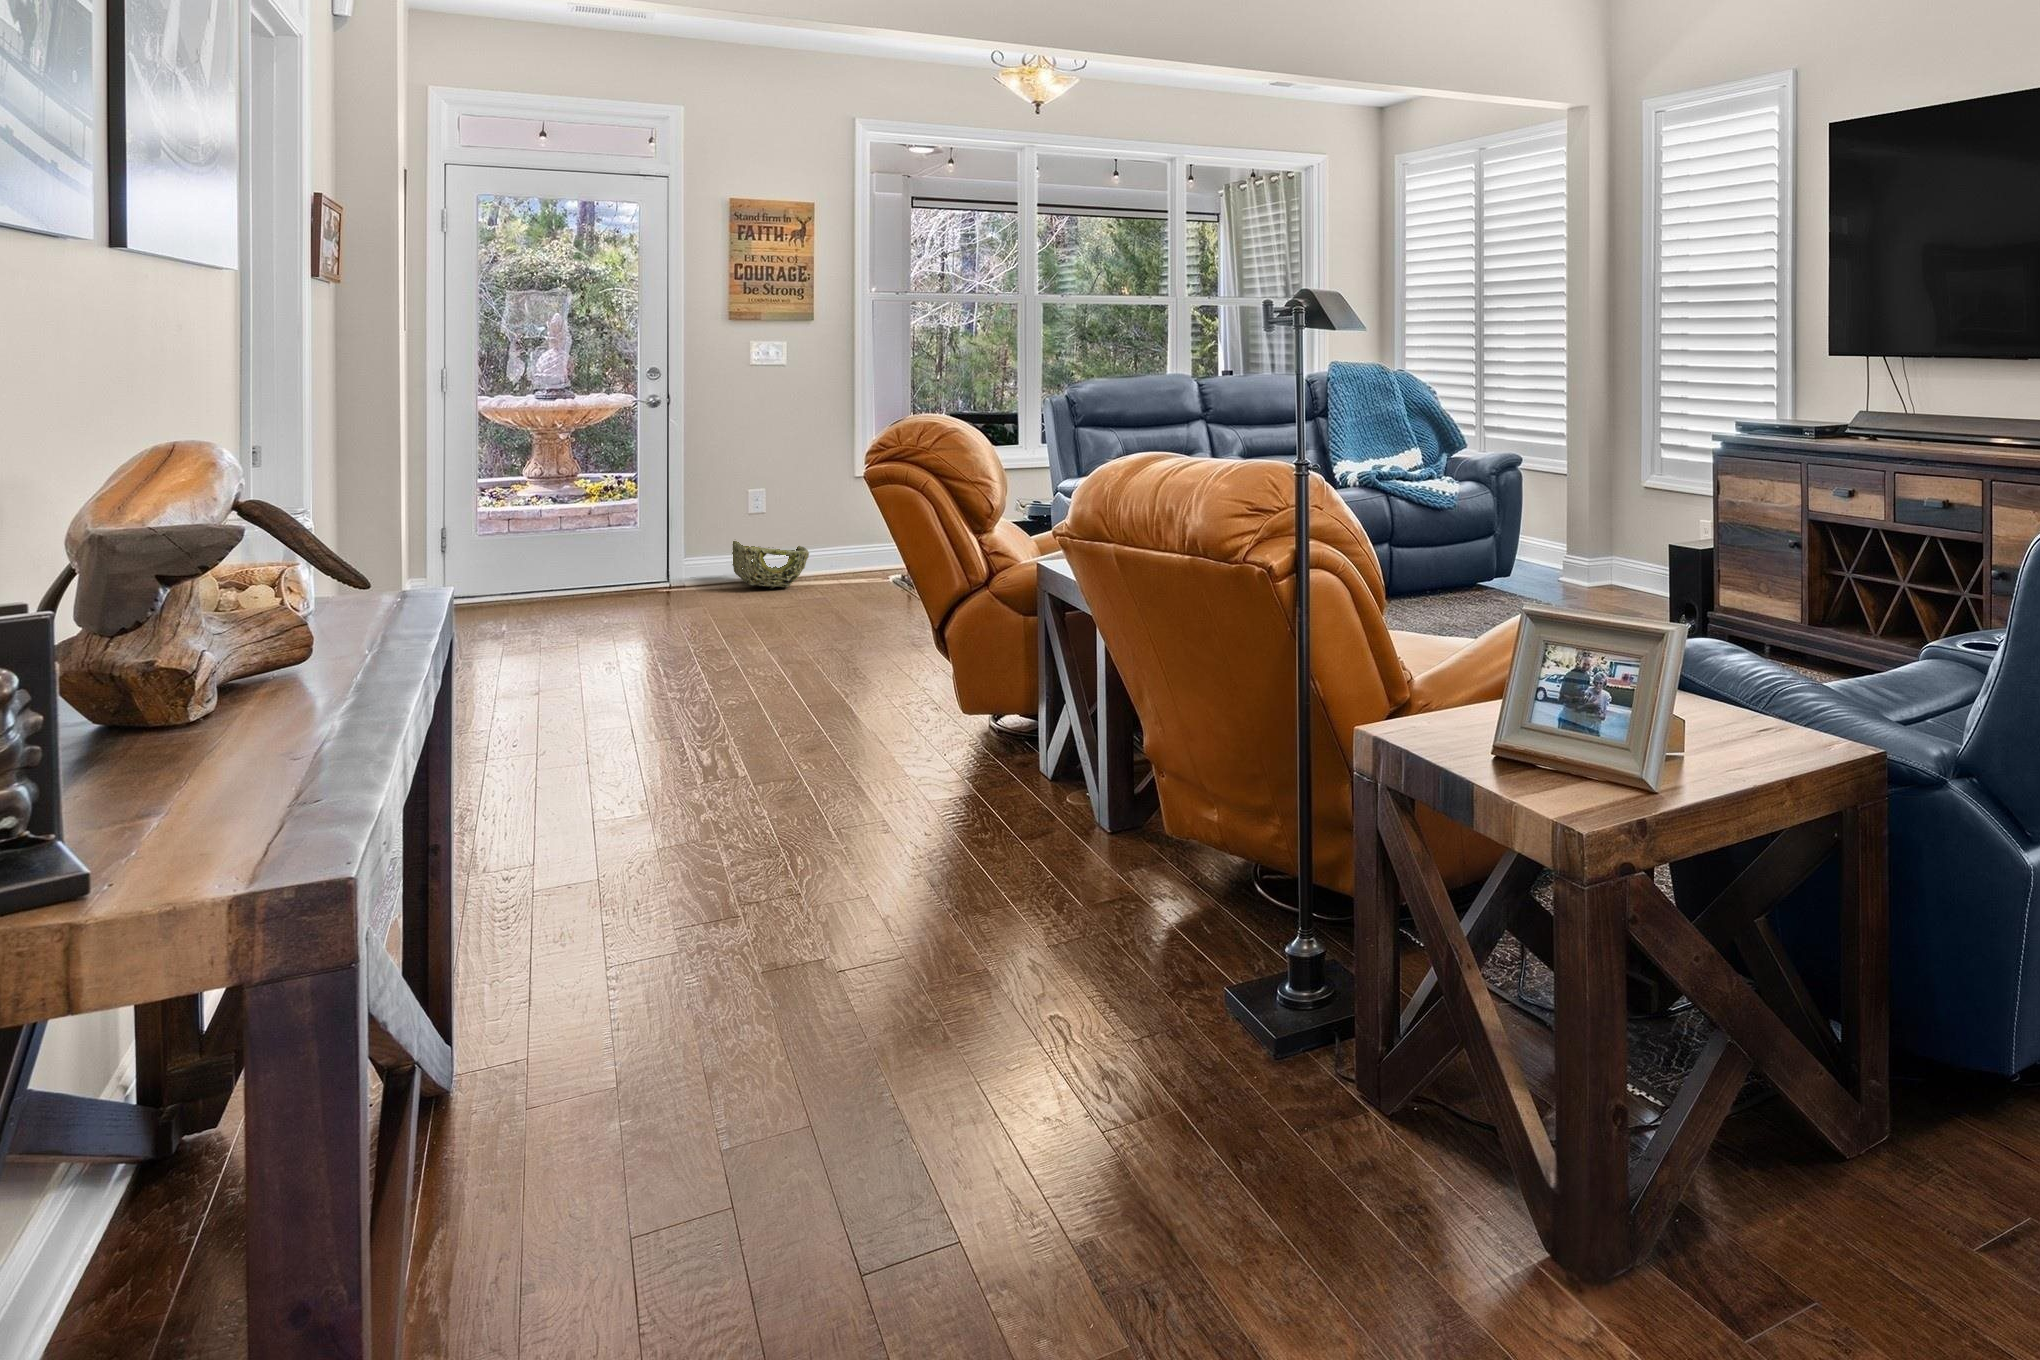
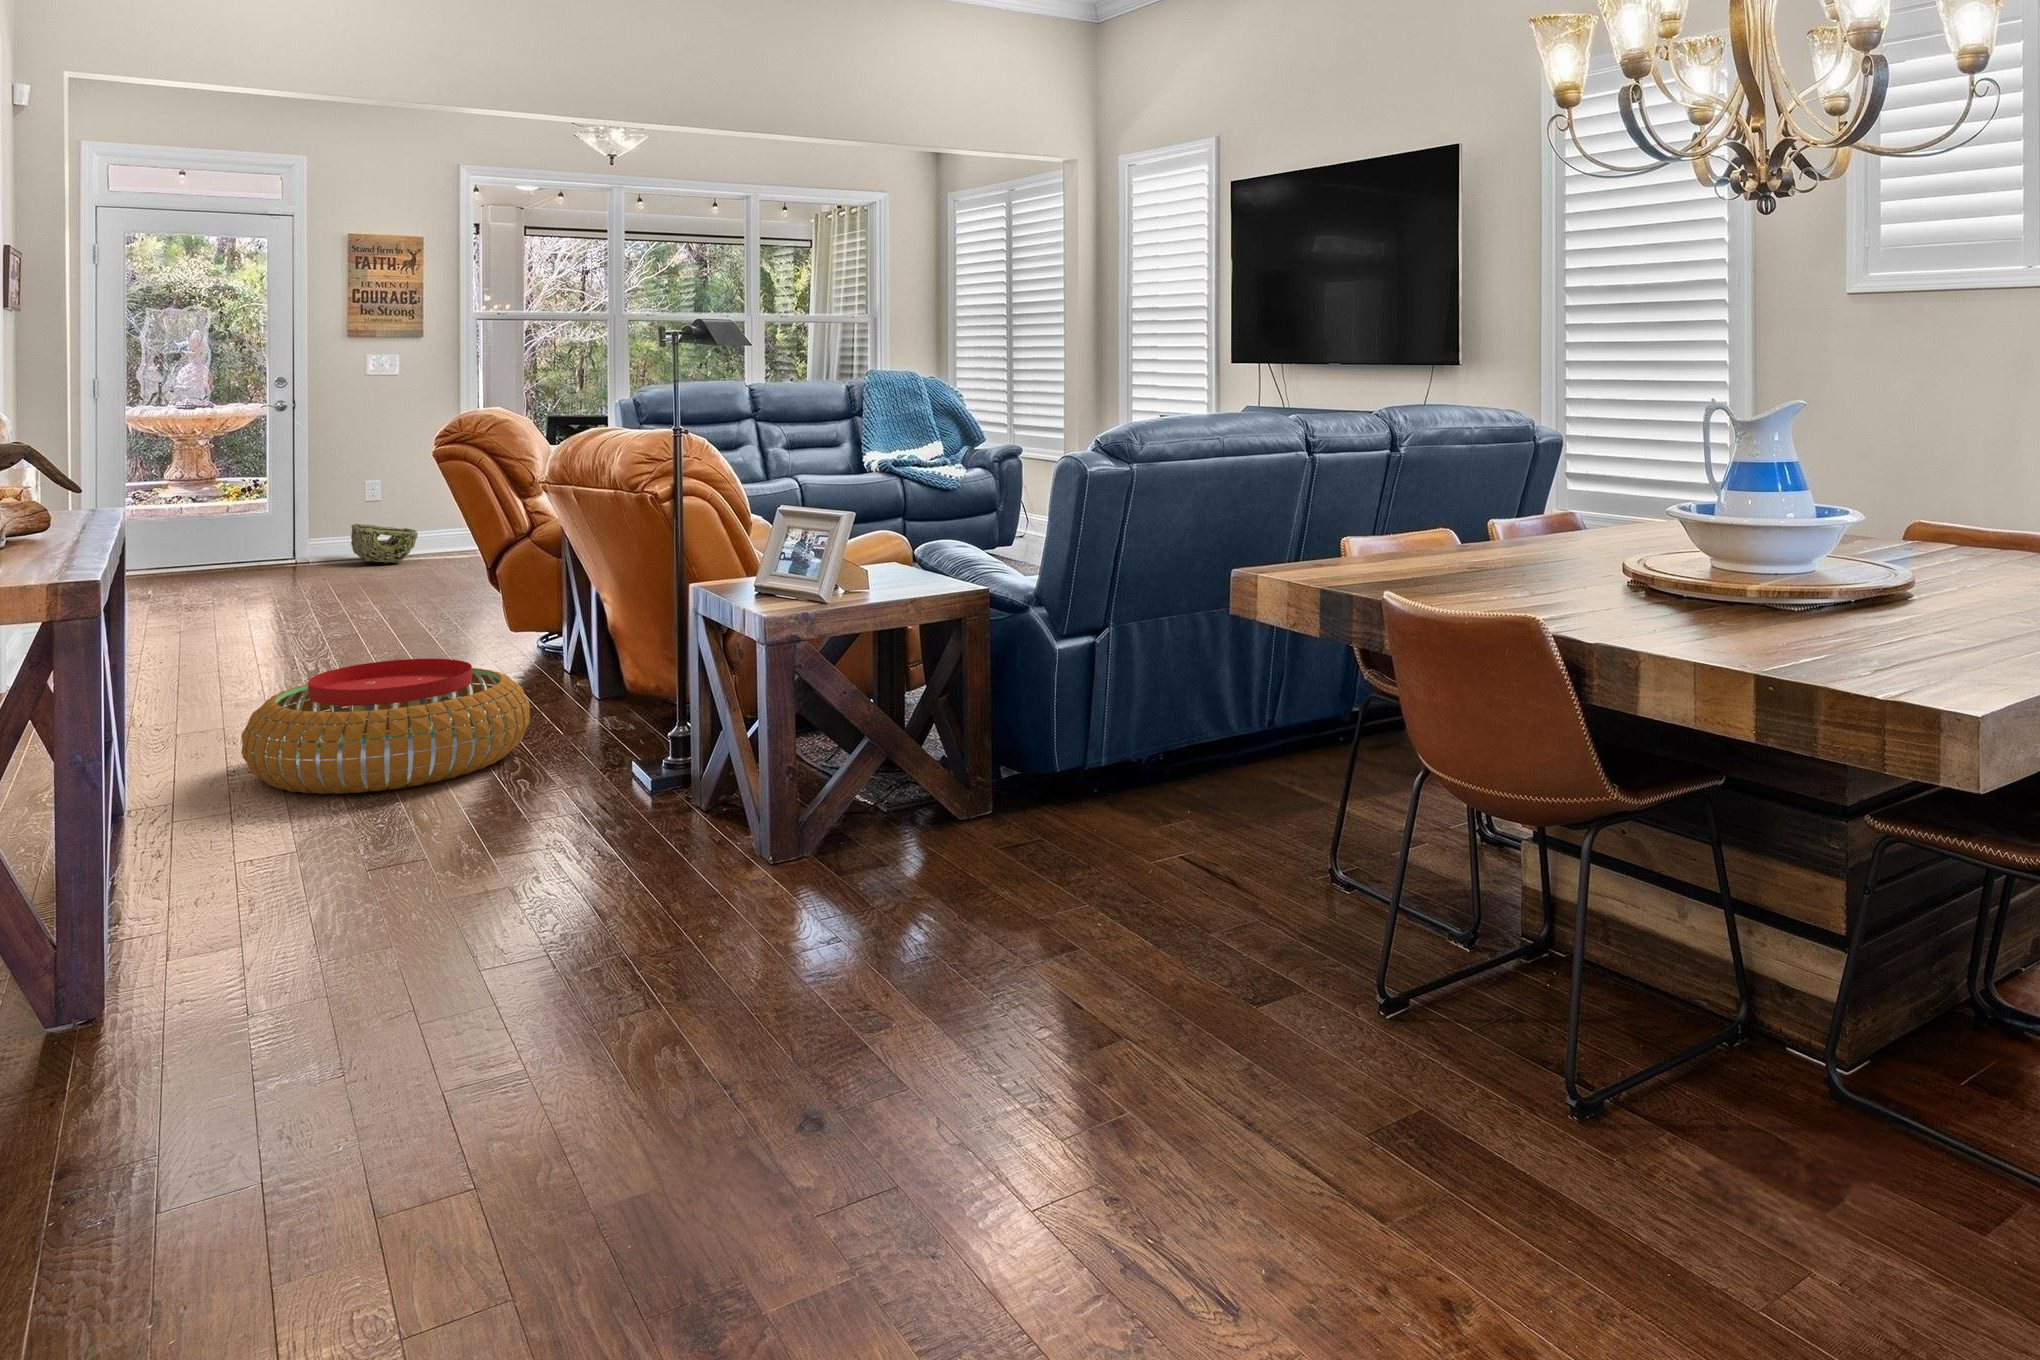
pouf: none [629,793,1043,1038] -> present [241,659,530,794]

